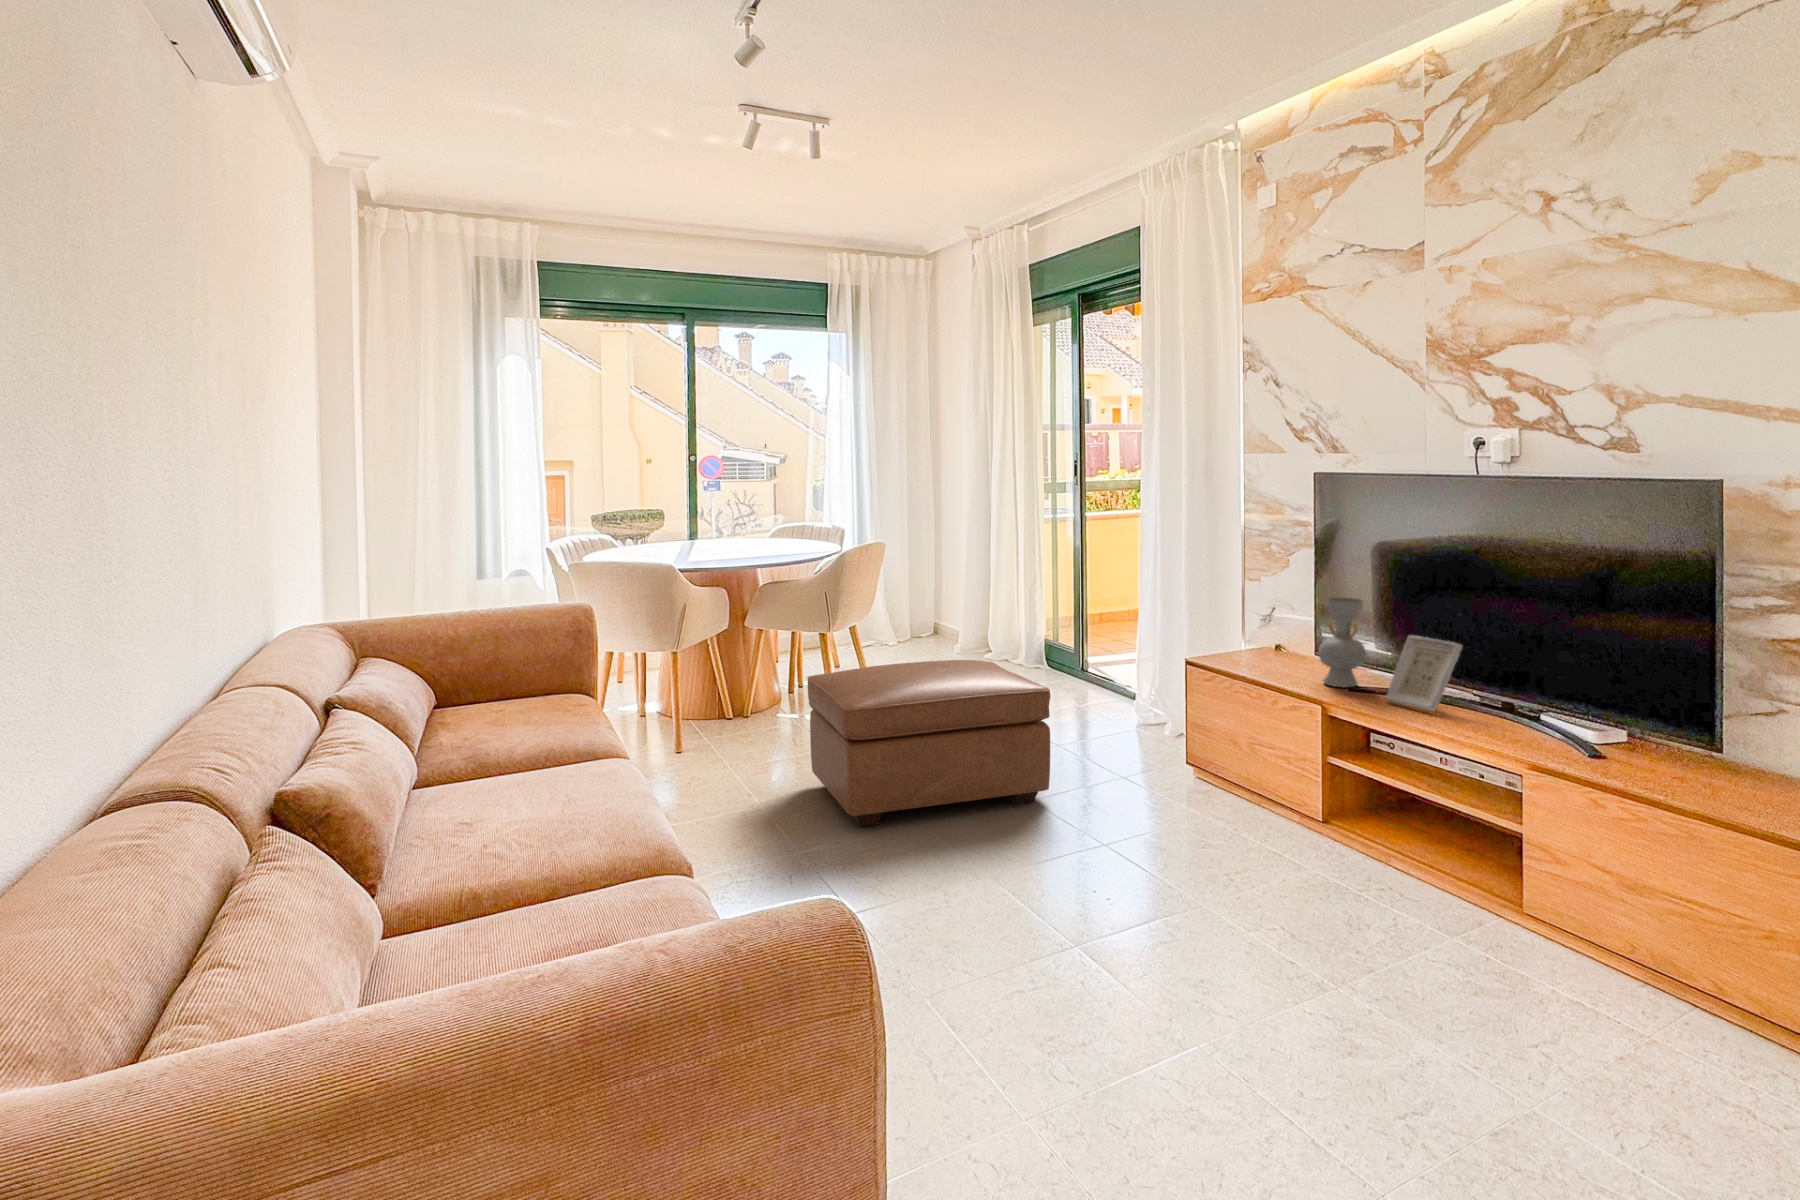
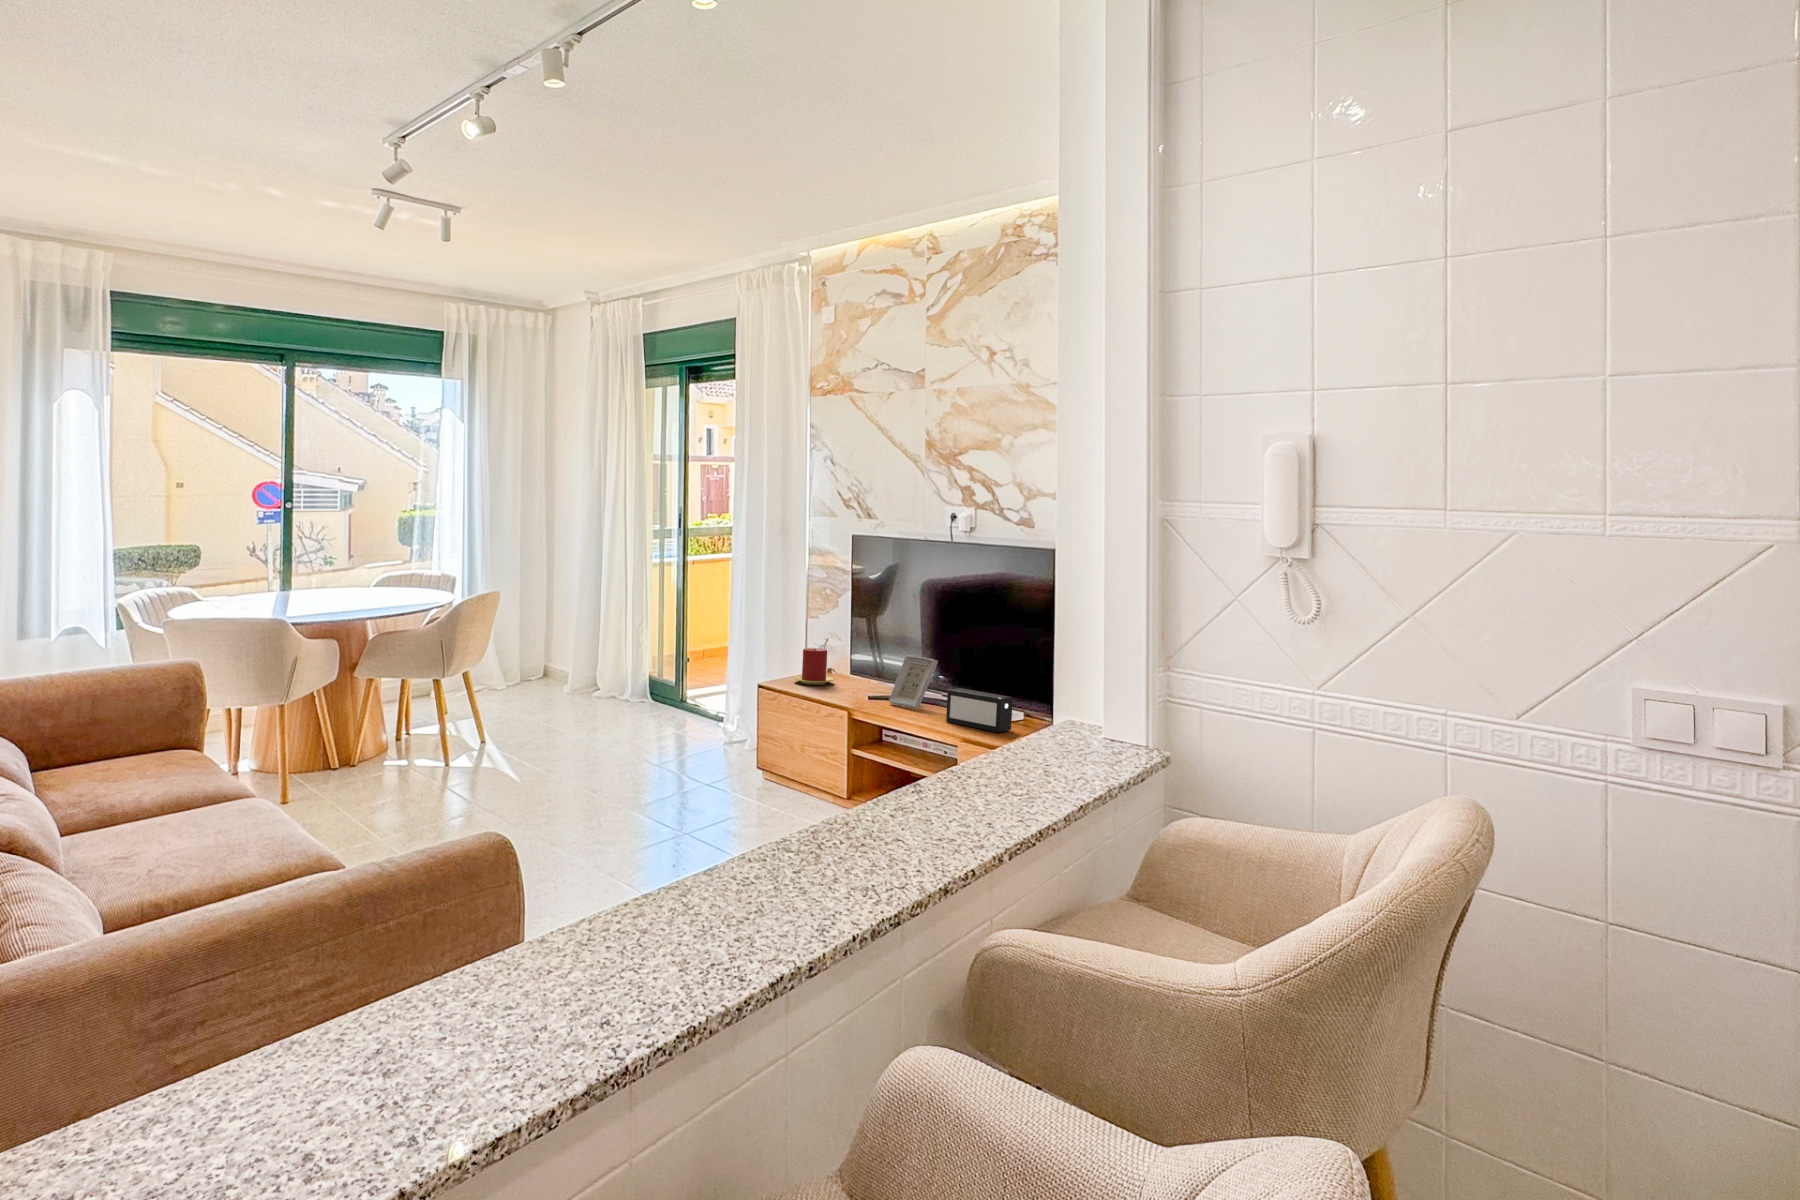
decorative vase: present [1319,598,1366,687] -> none [848,628,881,696]
candle: none [1238,622,1292,669] -> present [794,648,834,685]
ottoman: present [807,660,1050,826] -> none [412,678,637,819]
speaker: none [1491,688,1613,759] -> present [946,688,1013,732]

